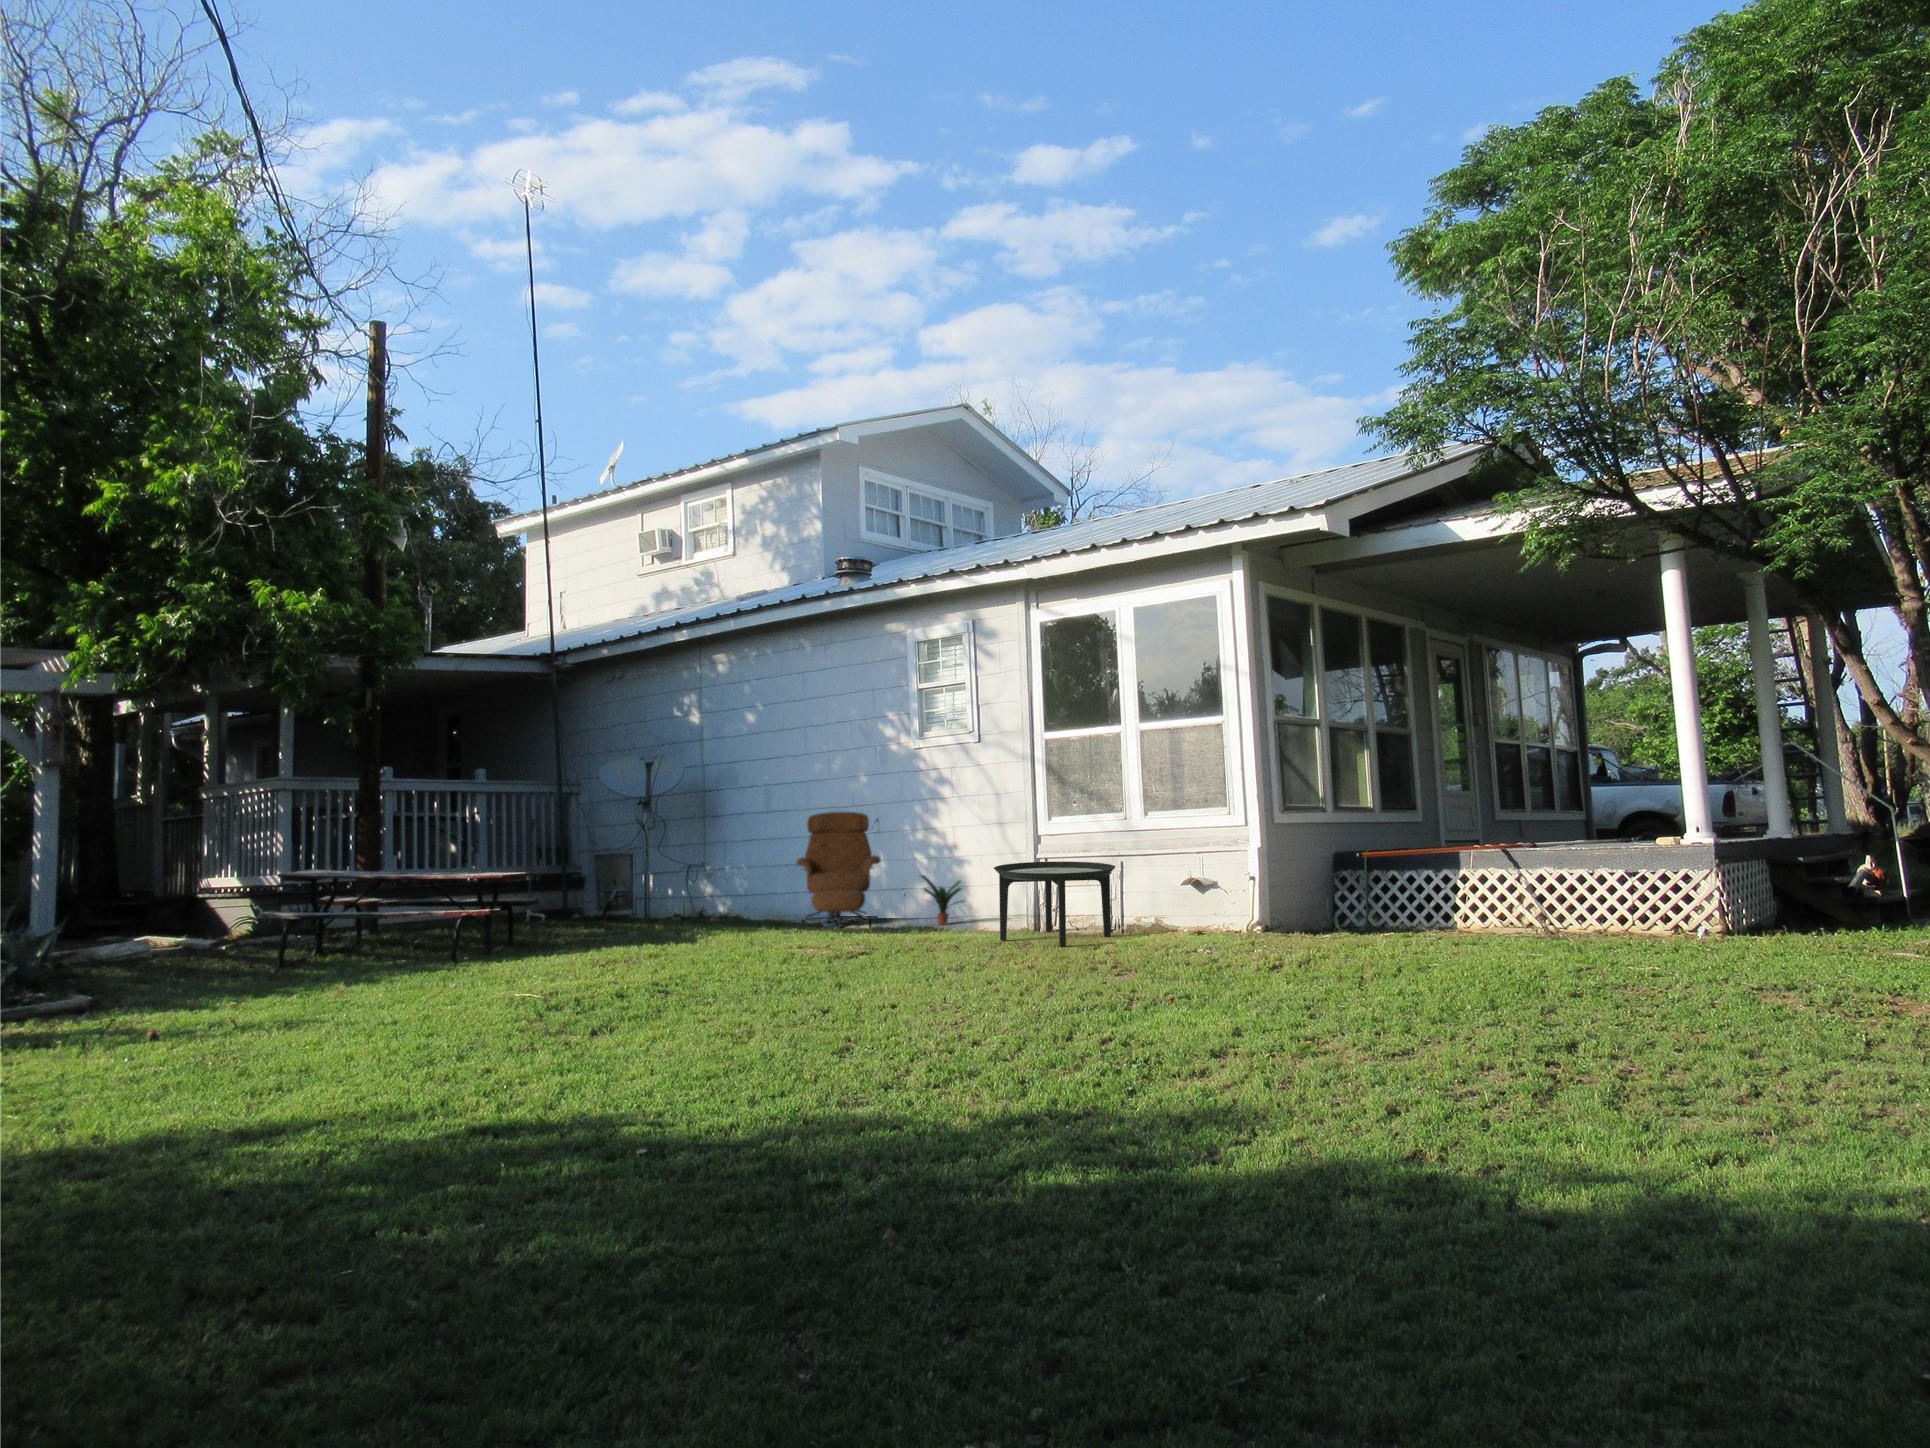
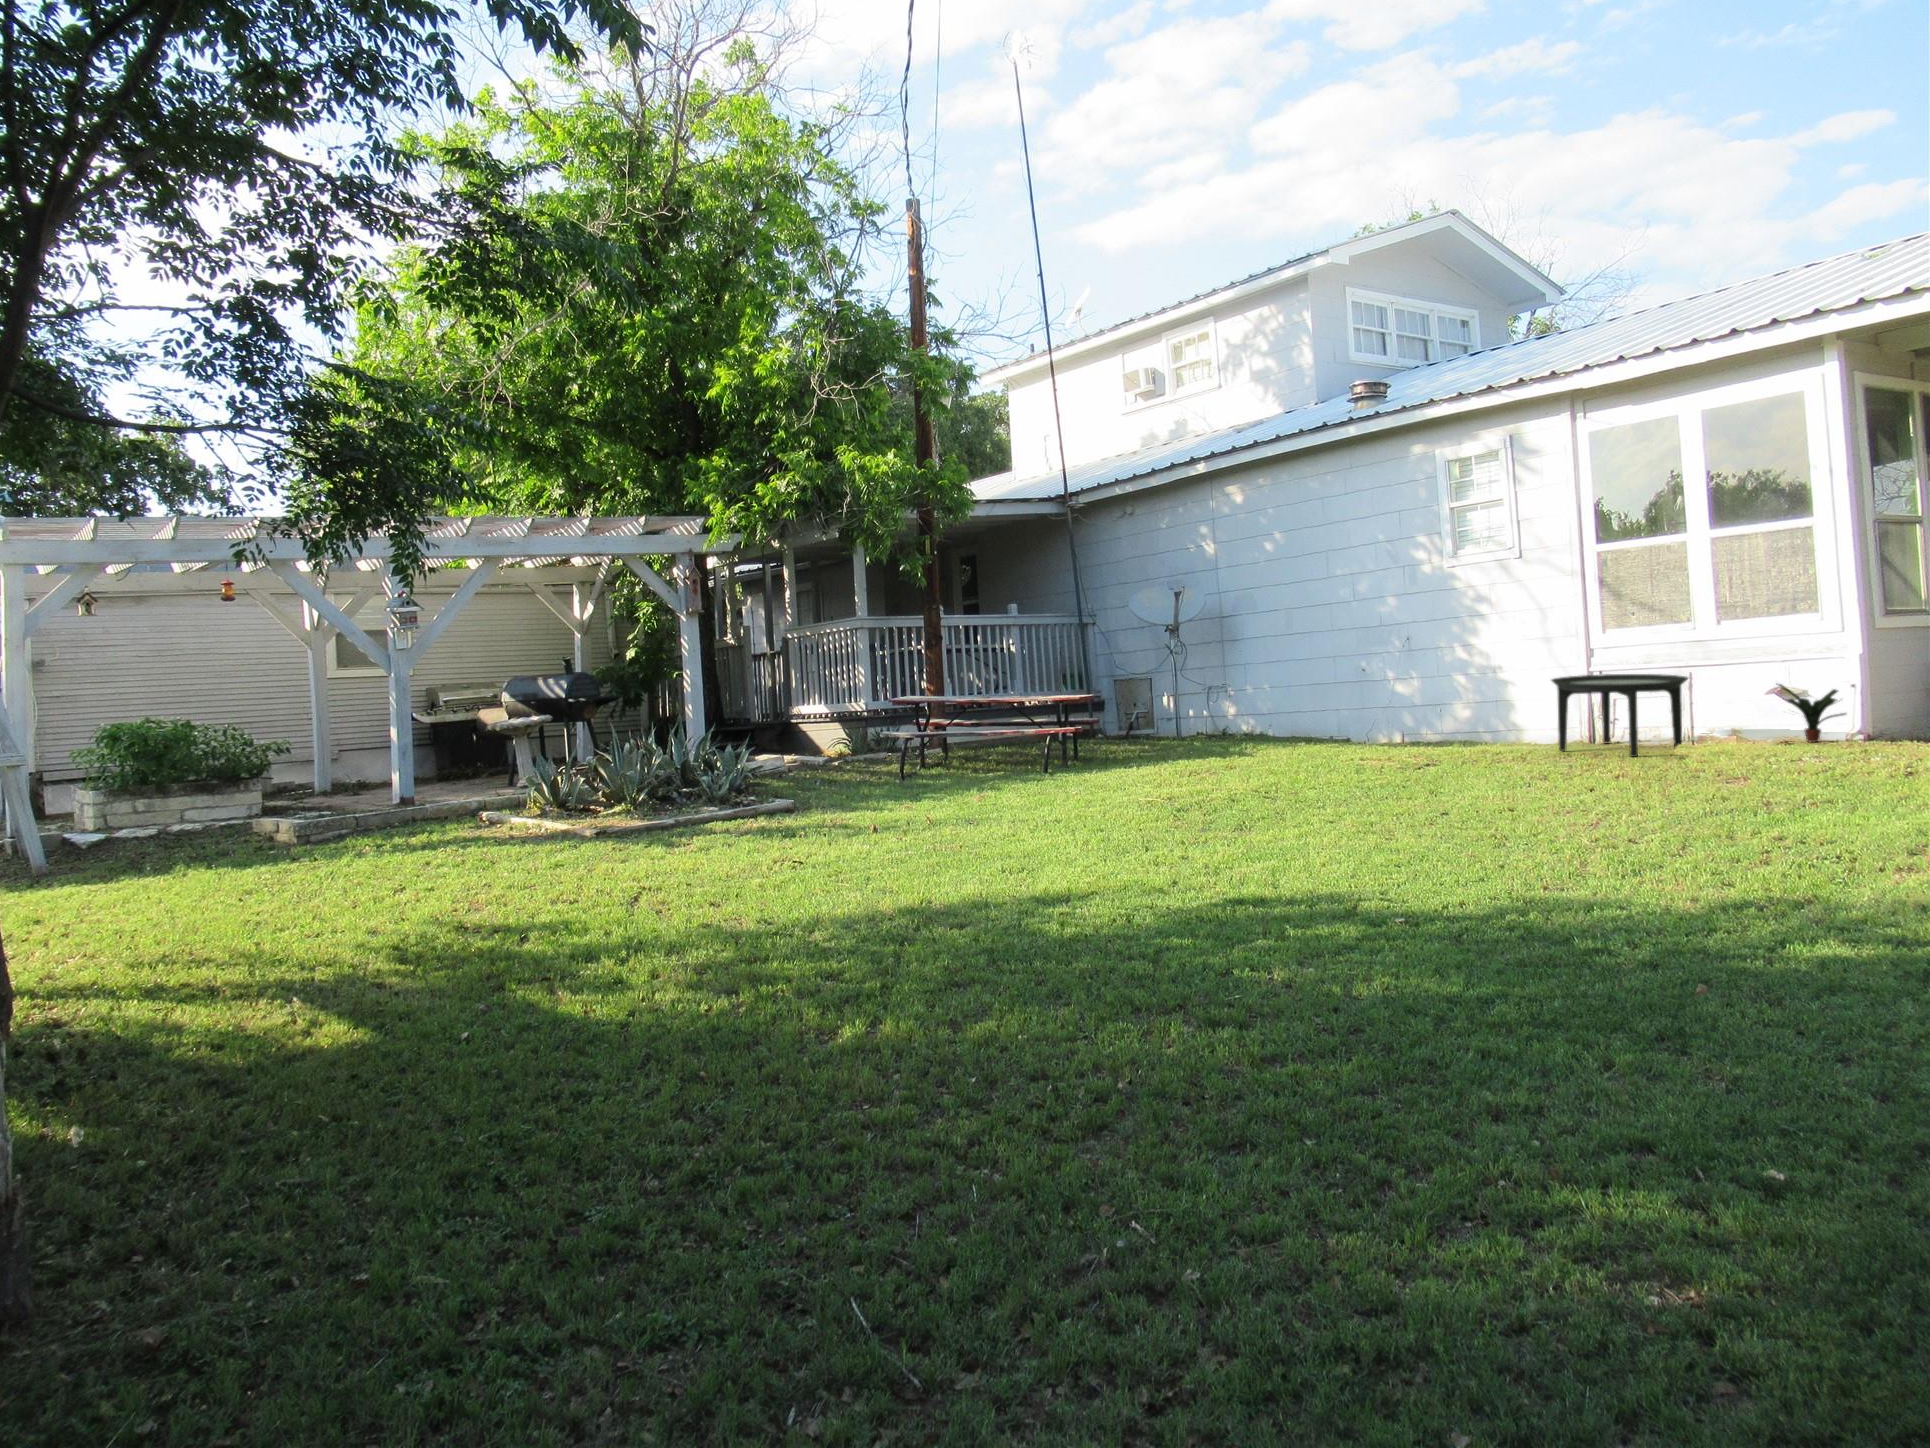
lounge chair: present [796,812,881,928] -> none [1325,632,1410,741]
potted plant: present [921,875,964,925] -> present [1778,684,1846,742]

